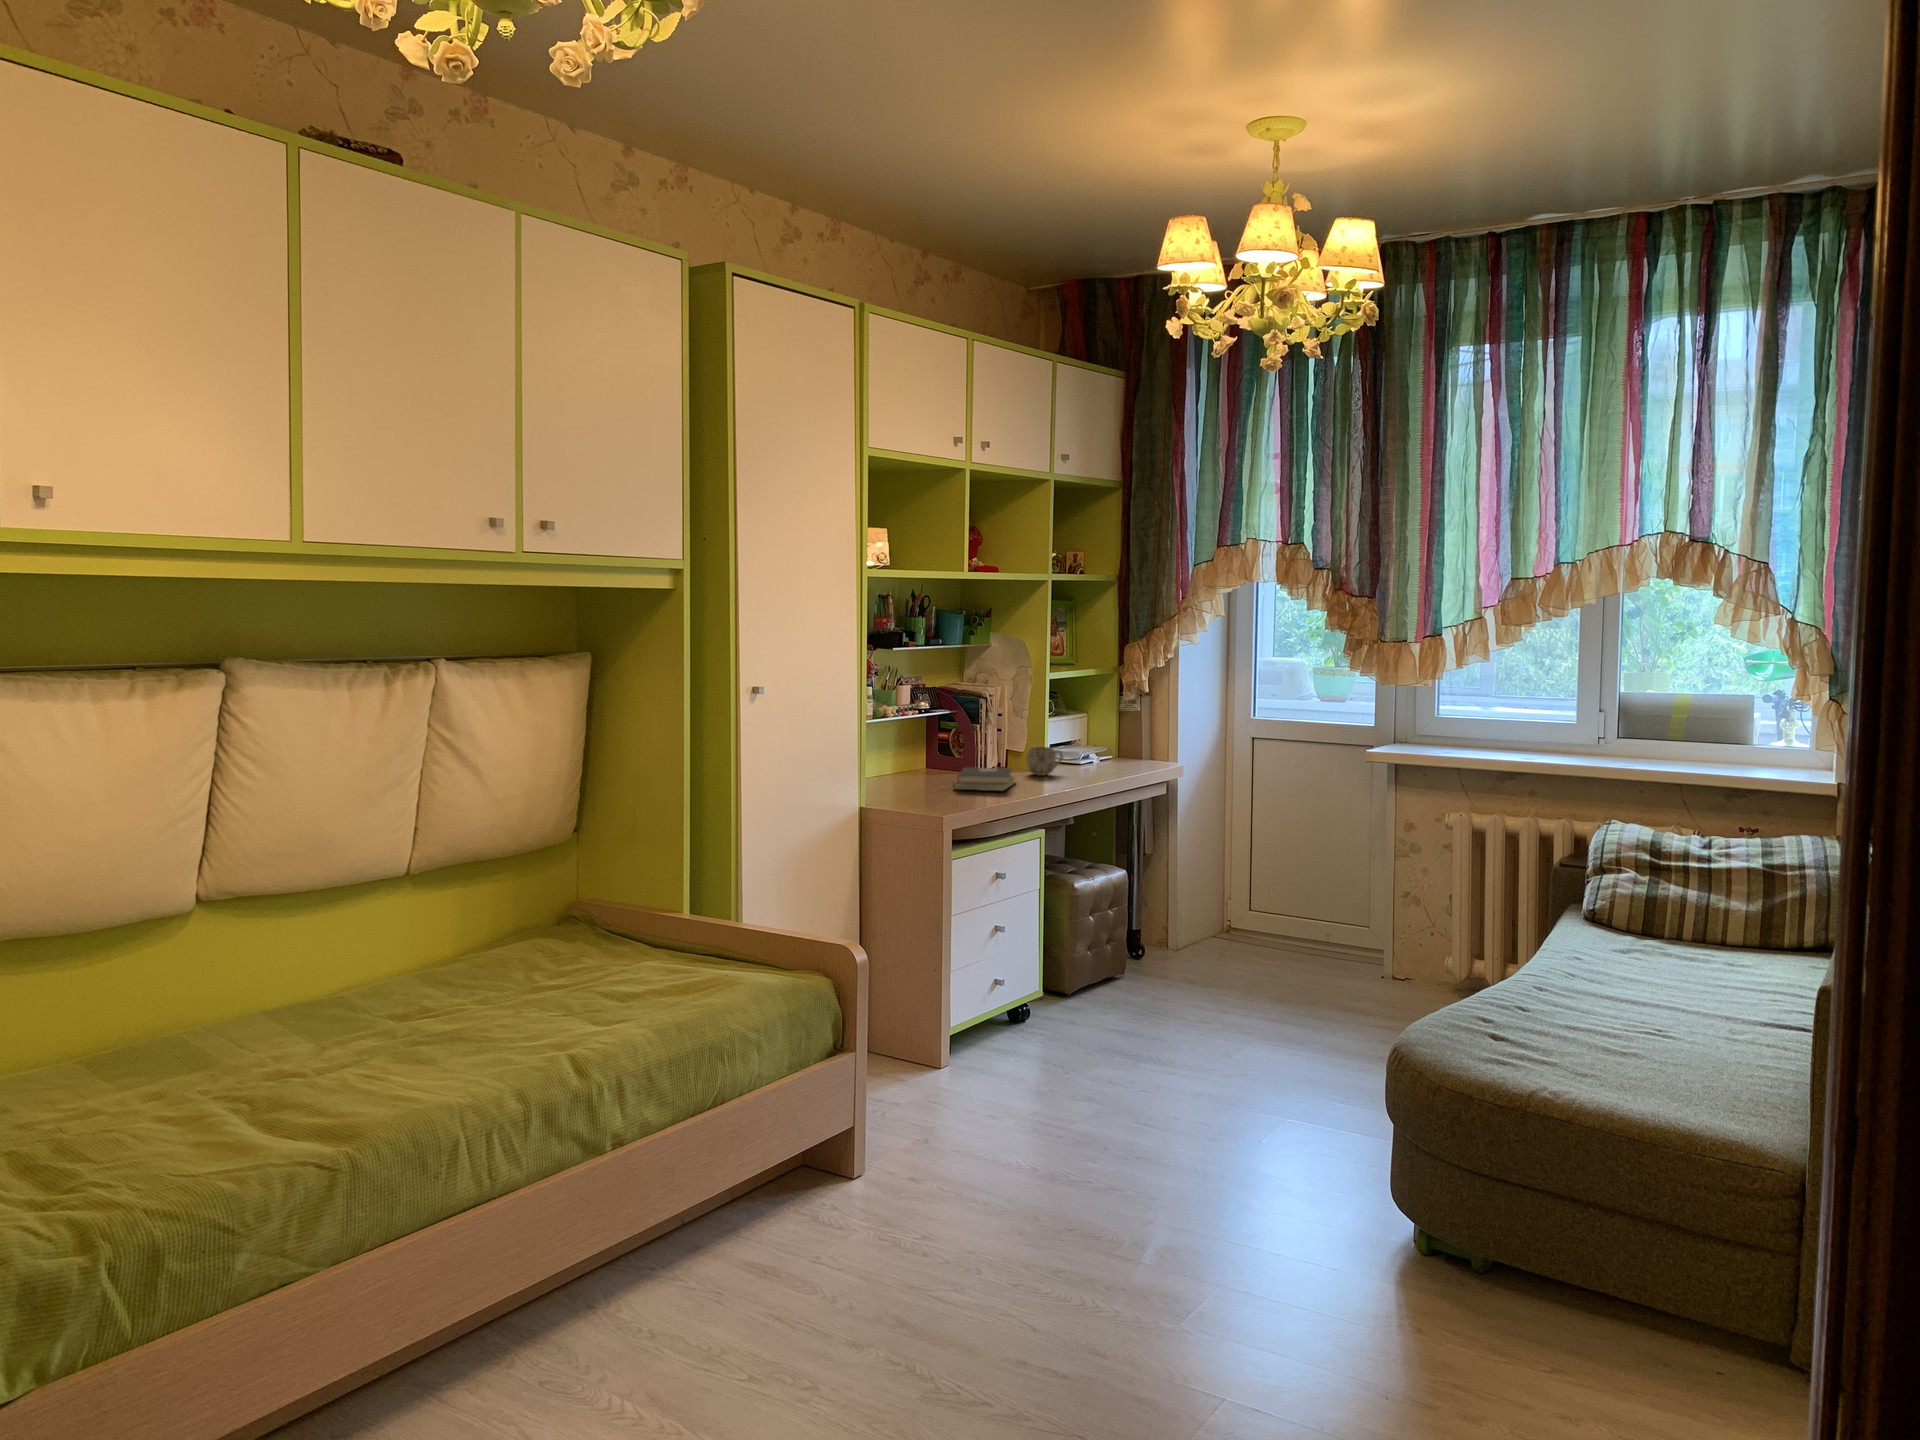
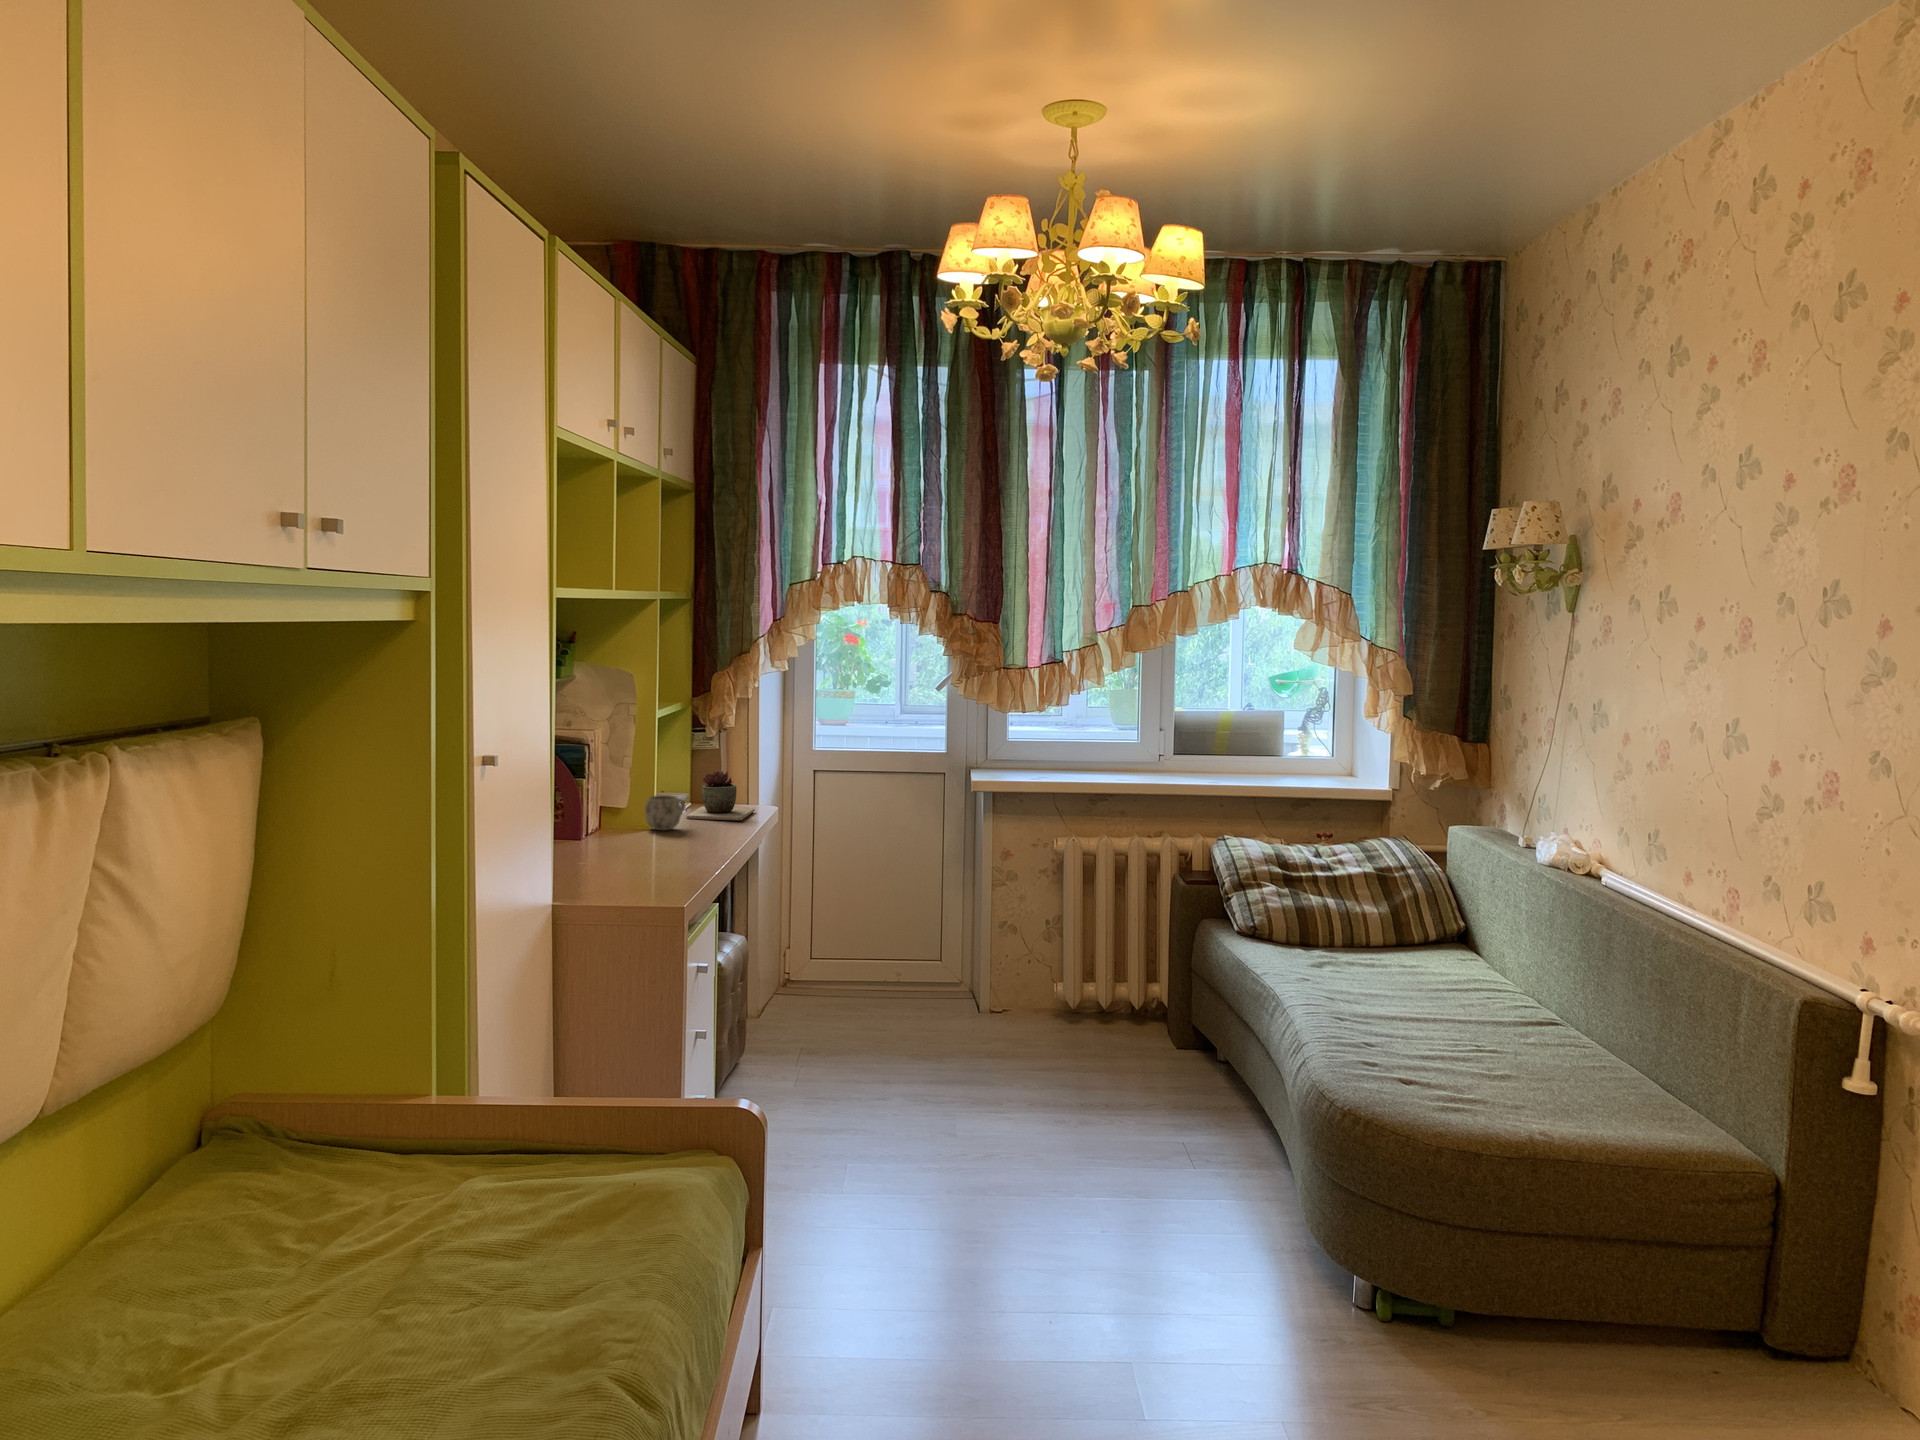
succulent plant: none [1077,731,1145,773] -> present [686,771,755,820]
hardback book: present [953,767,1015,791] -> none [591,825,675,859]

